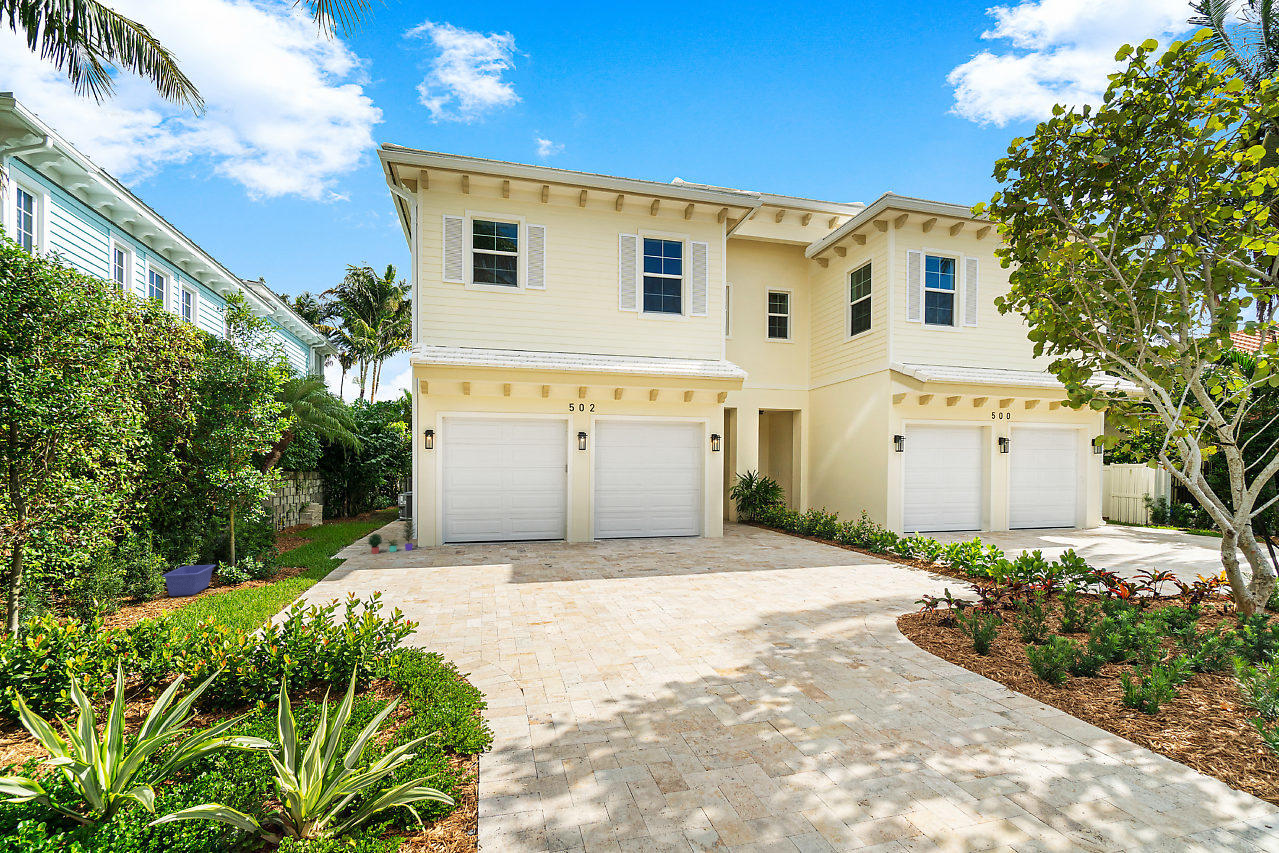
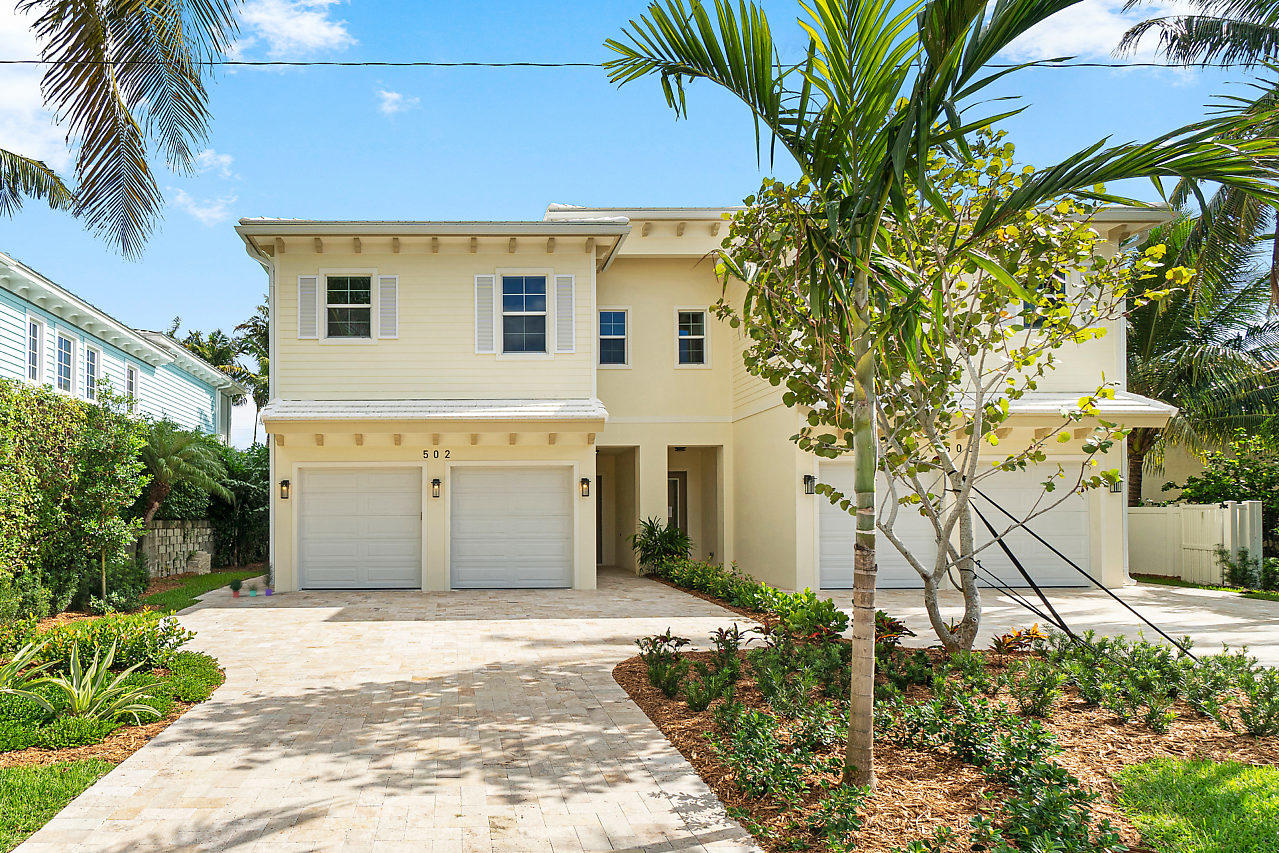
storage bin: present [162,565,216,596] -> none [50,598,91,621]

